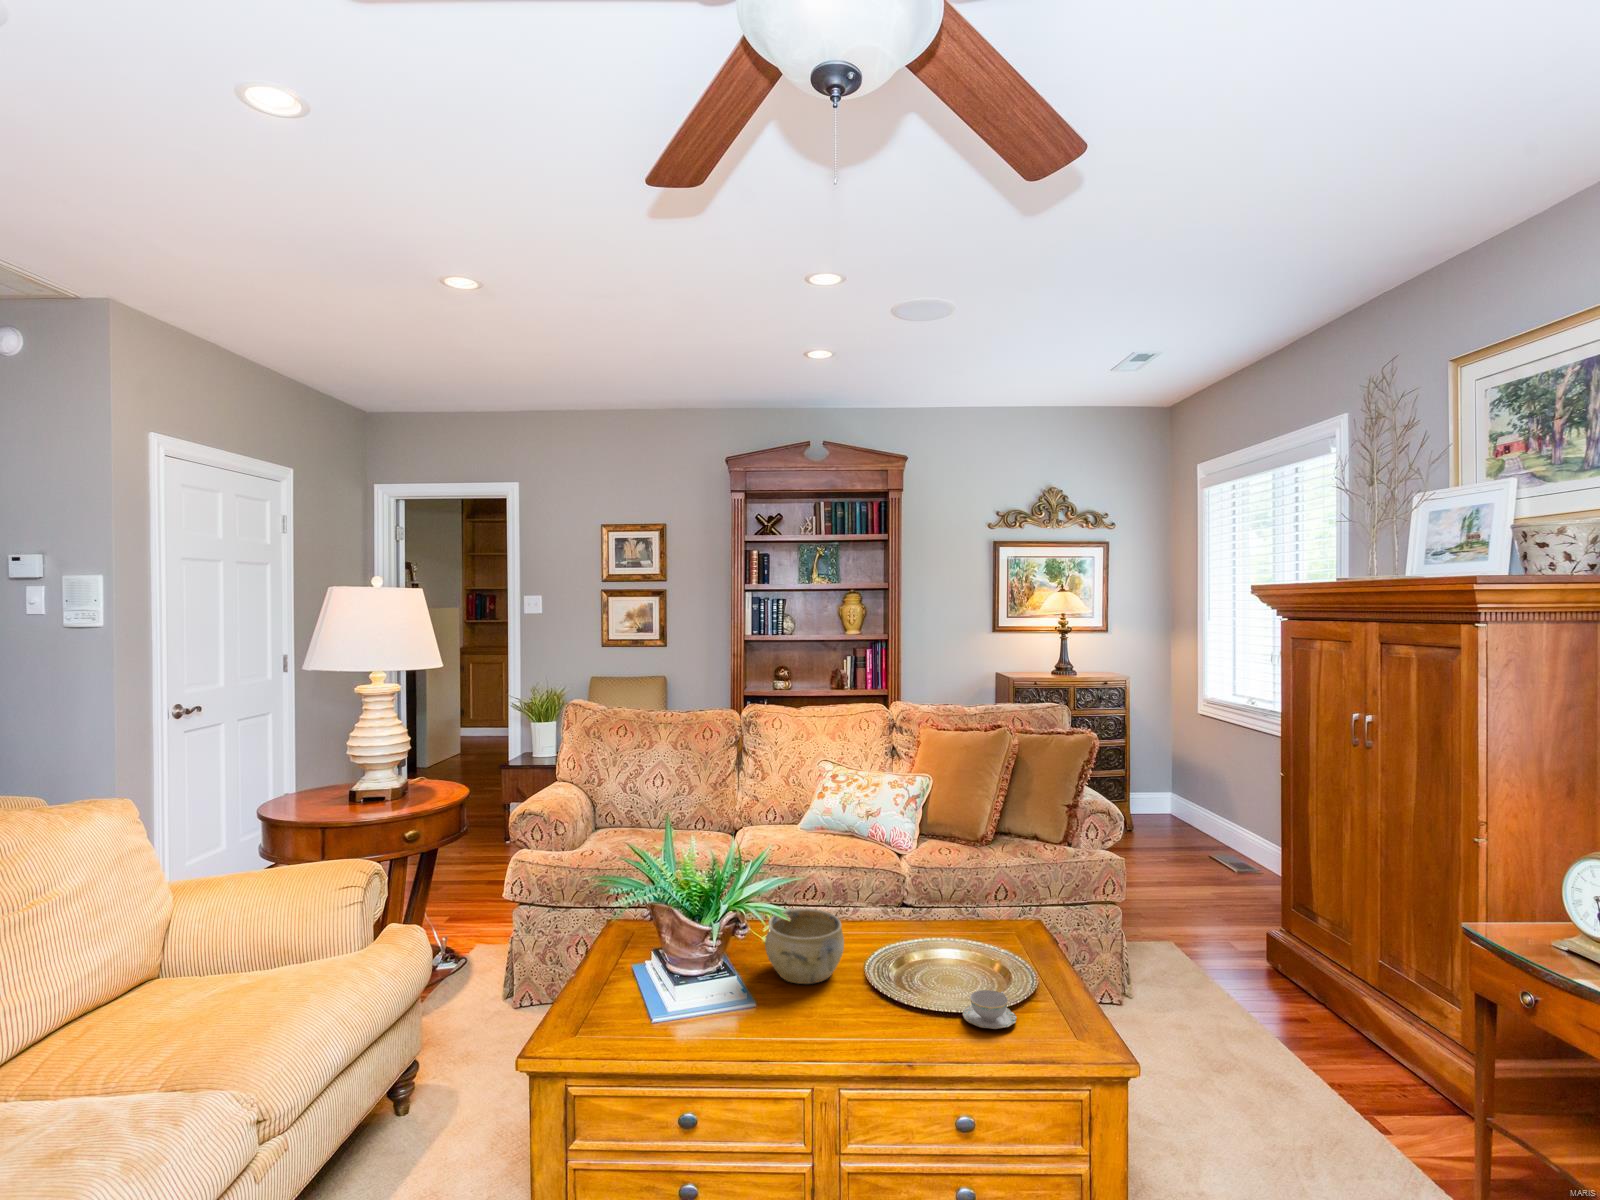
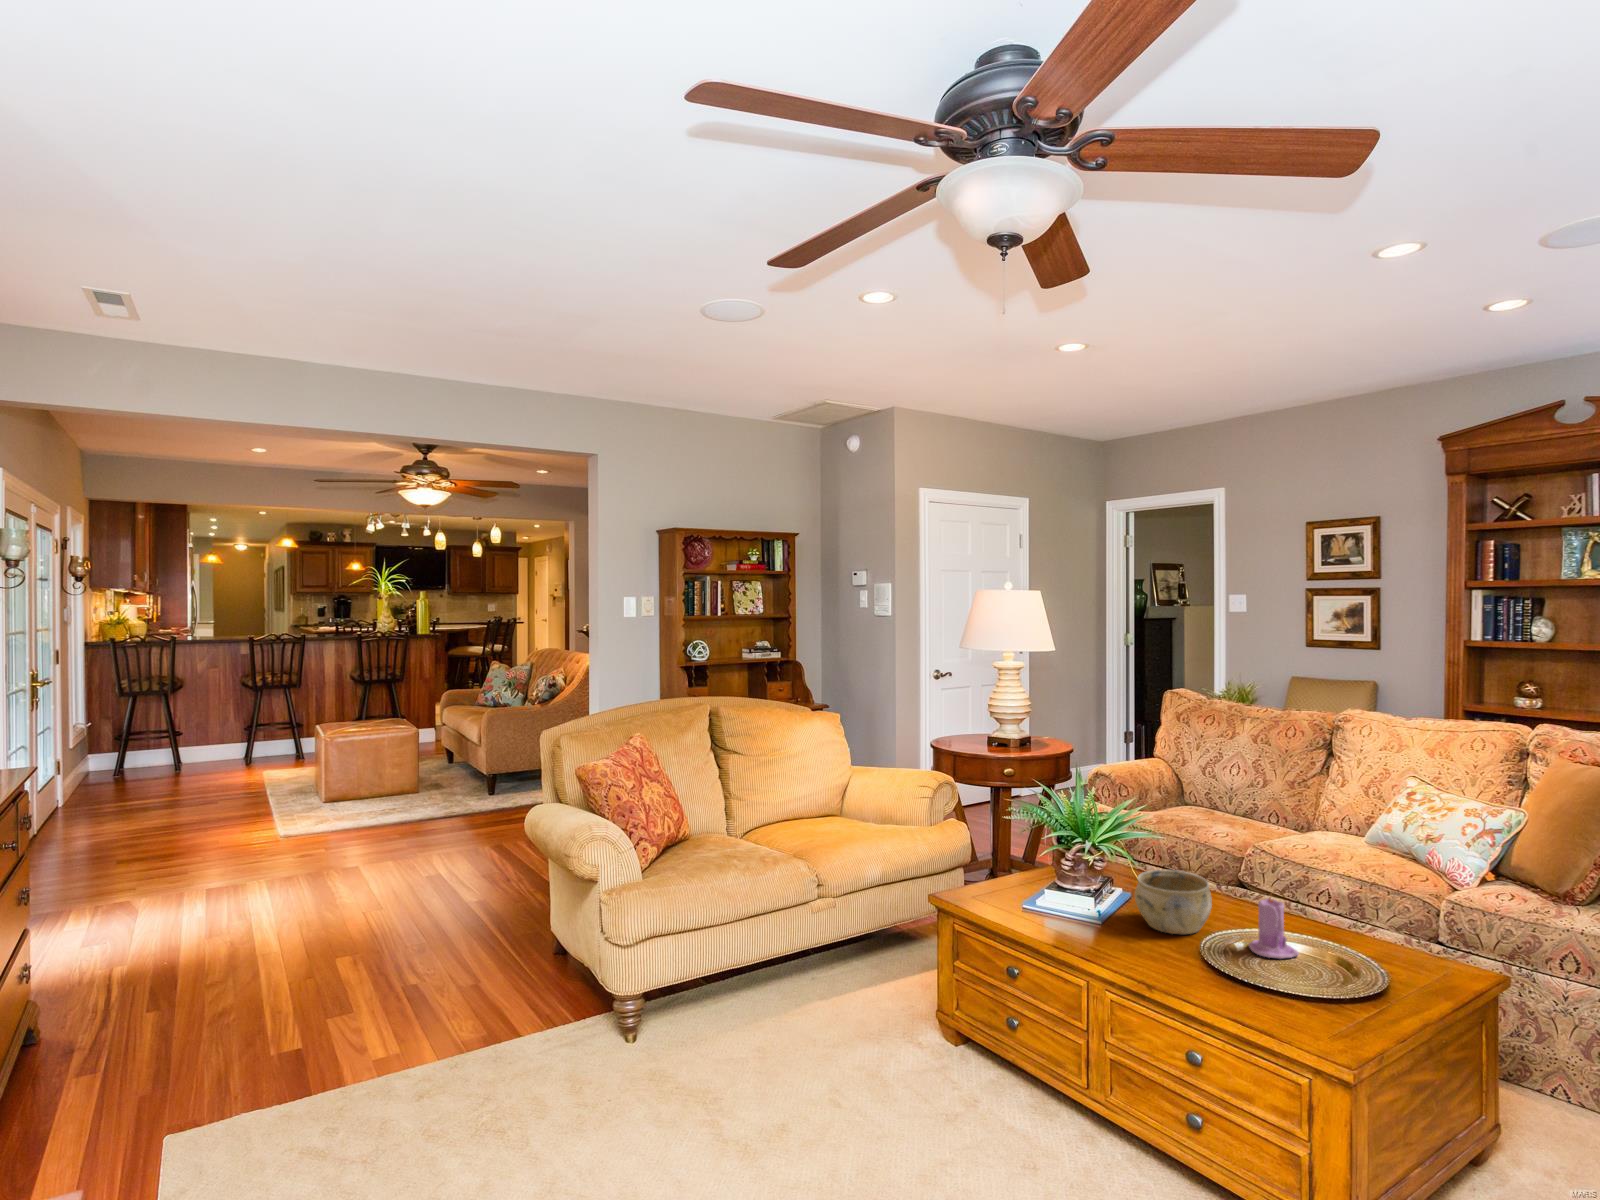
candle: none [883,908,928,975] -> present [1249,897,1299,959]
teacup: present [963,990,1017,1029] -> none [1250,974,1309,1011]

